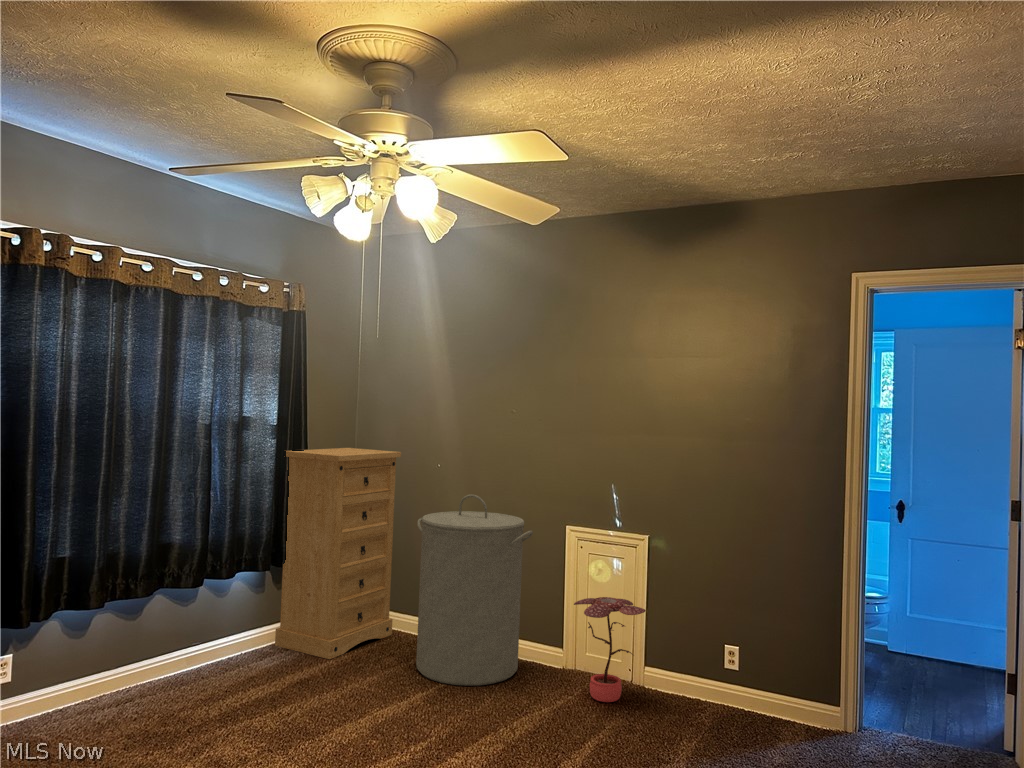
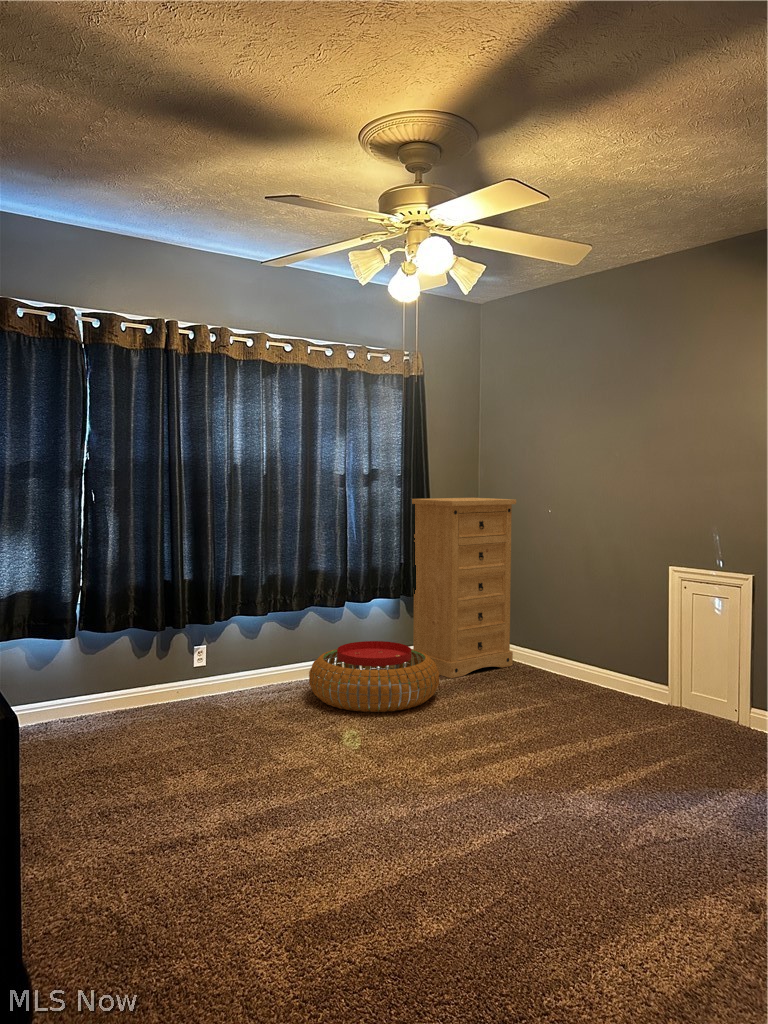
laundry hamper: present [416,494,533,686] -> none [523,535,630,709]
potted plant: present [574,597,646,702] -> none [667,634,740,735]
pouf: none [160,625,328,722] -> present [309,641,439,712]

